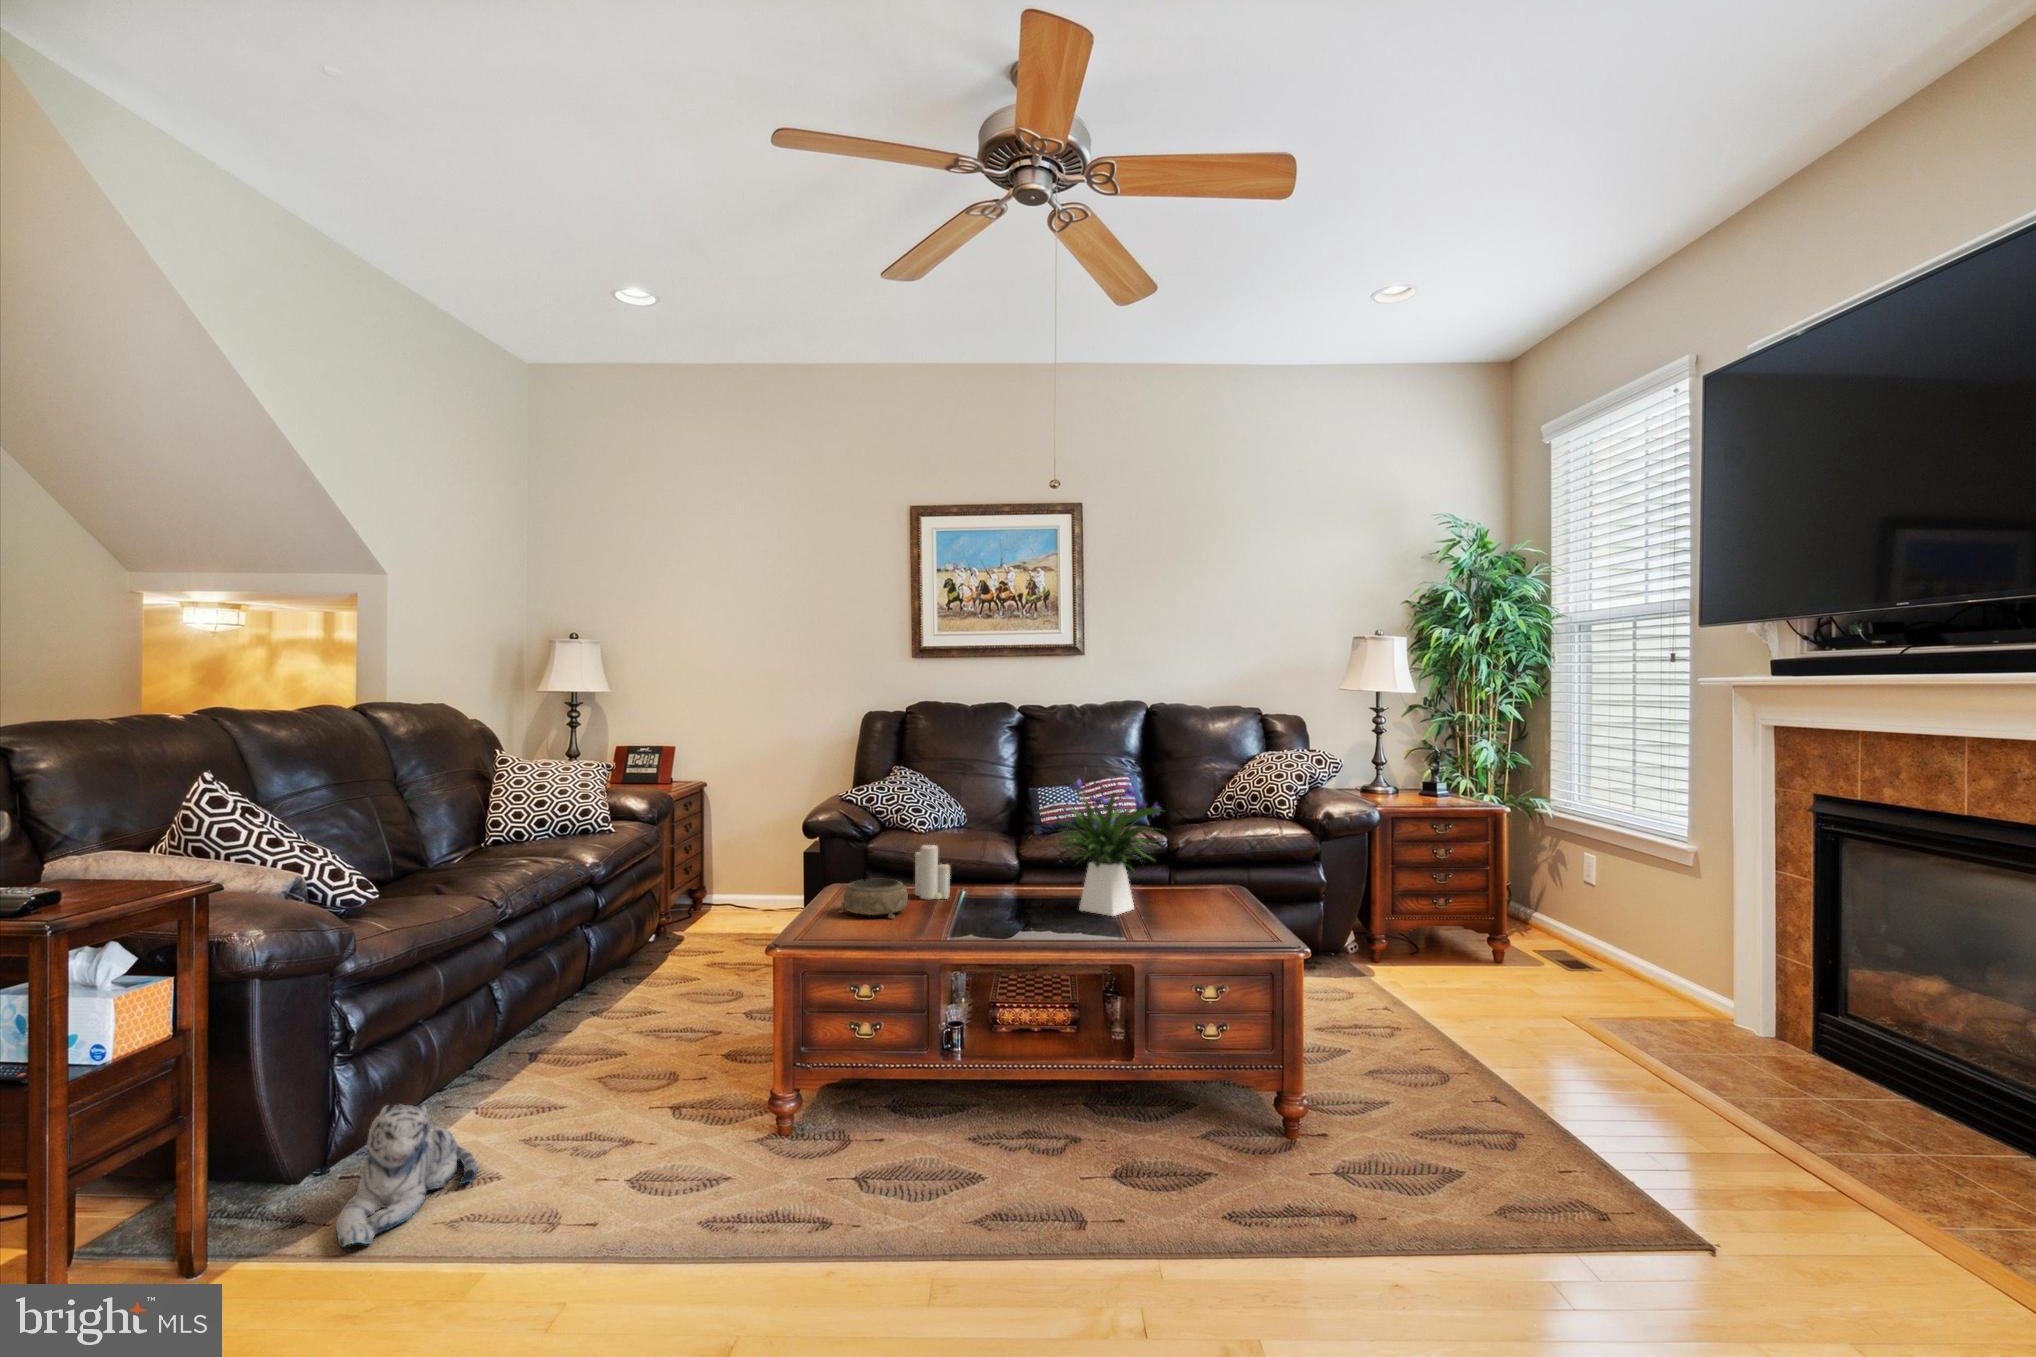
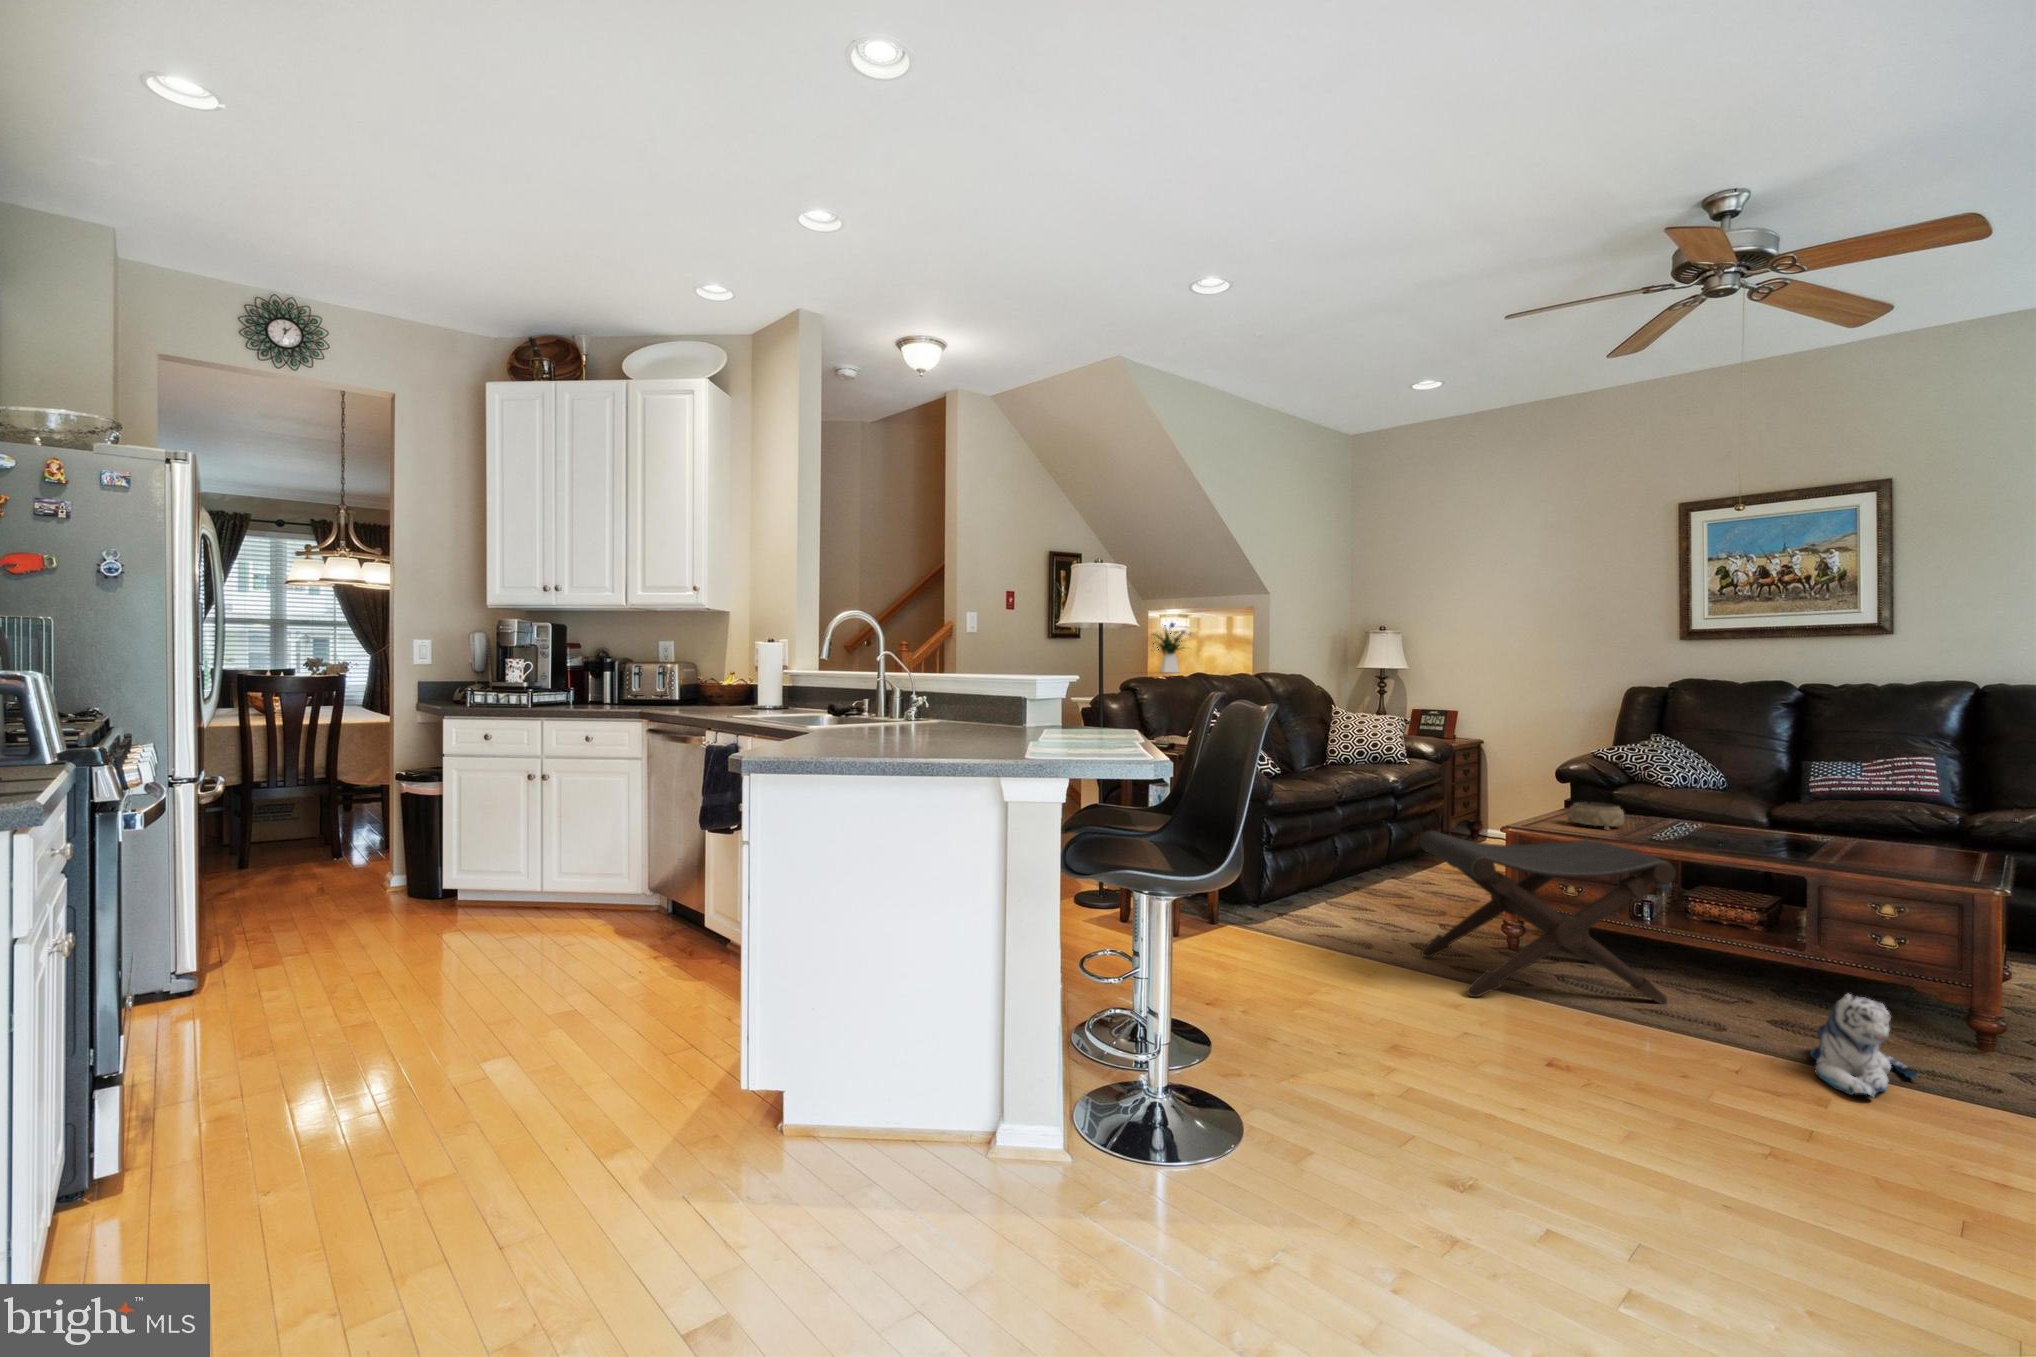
flower arrangement: present [1058,778,1163,916] -> present [1152,623,1191,673]
candle: present [915,845,950,899] -> none [1638,780,1669,827]
footstool: none [643,933,997,1279] -> present [1420,831,1676,1004]
plush toy: present [336,1105,478,1248] -> present [1809,994,1917,1097]

